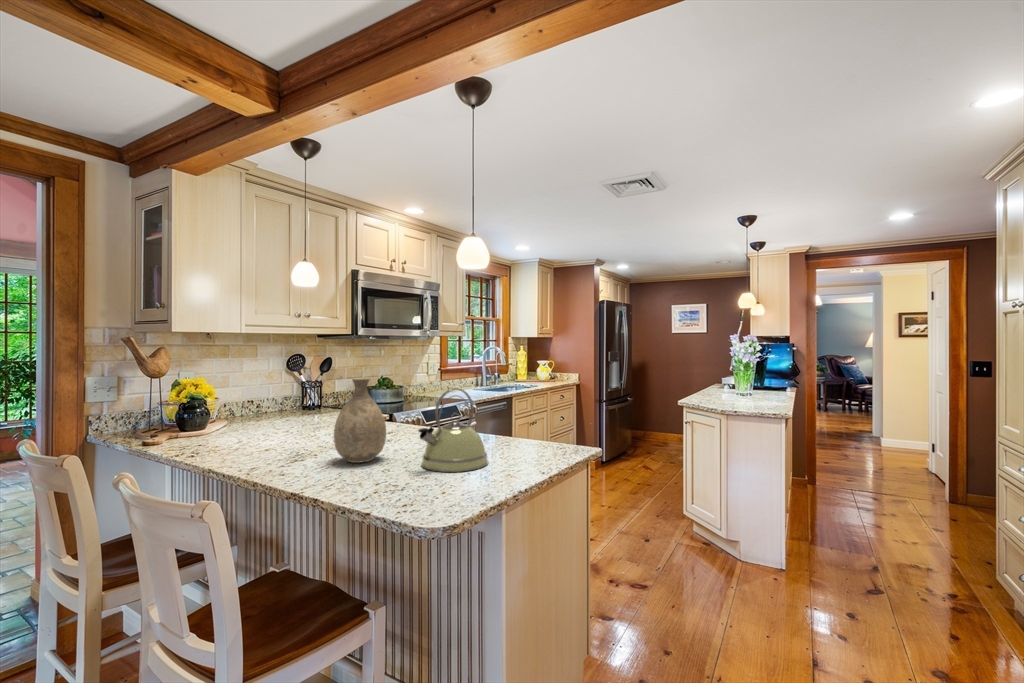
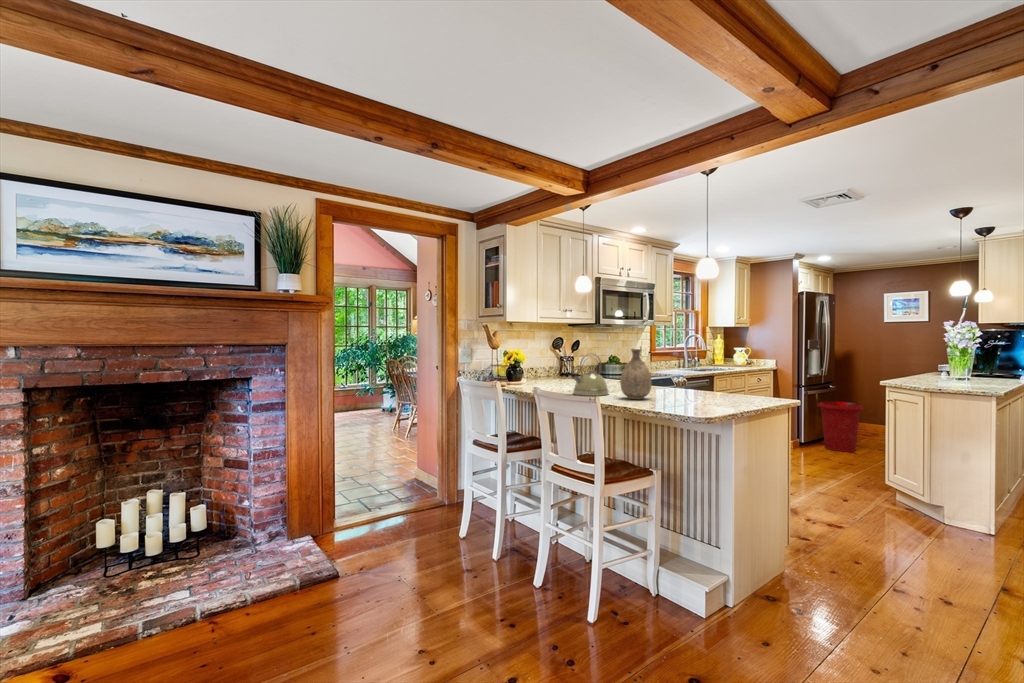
kettle: present [418,388,488,472] -> present [572,354,609,396]
waste bin: none [617,415,659,469] -> present [817,401,864,452]

